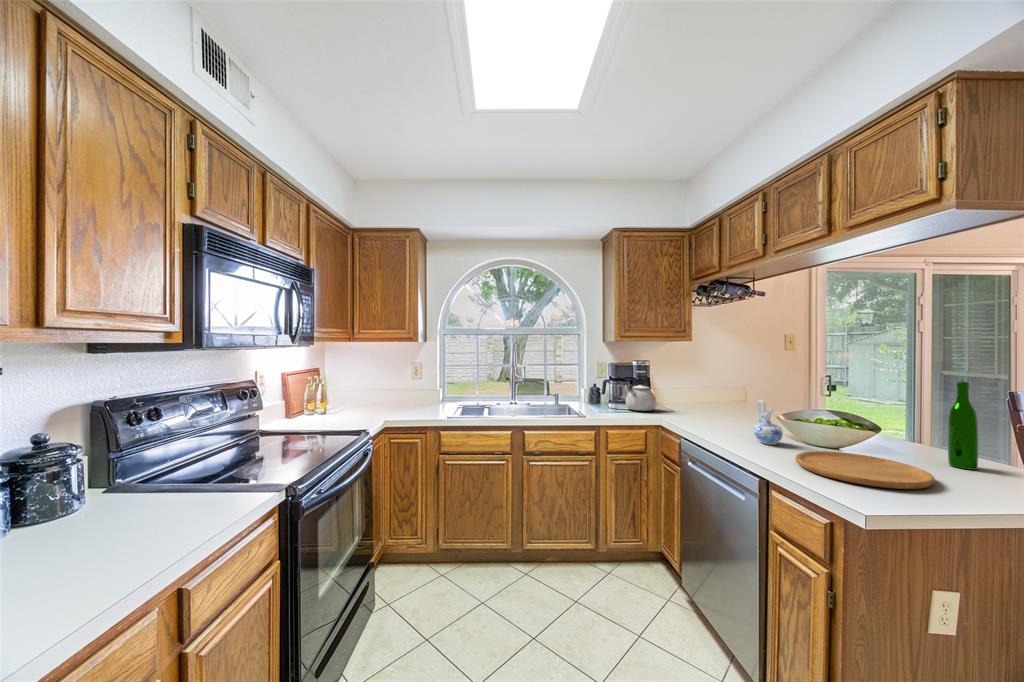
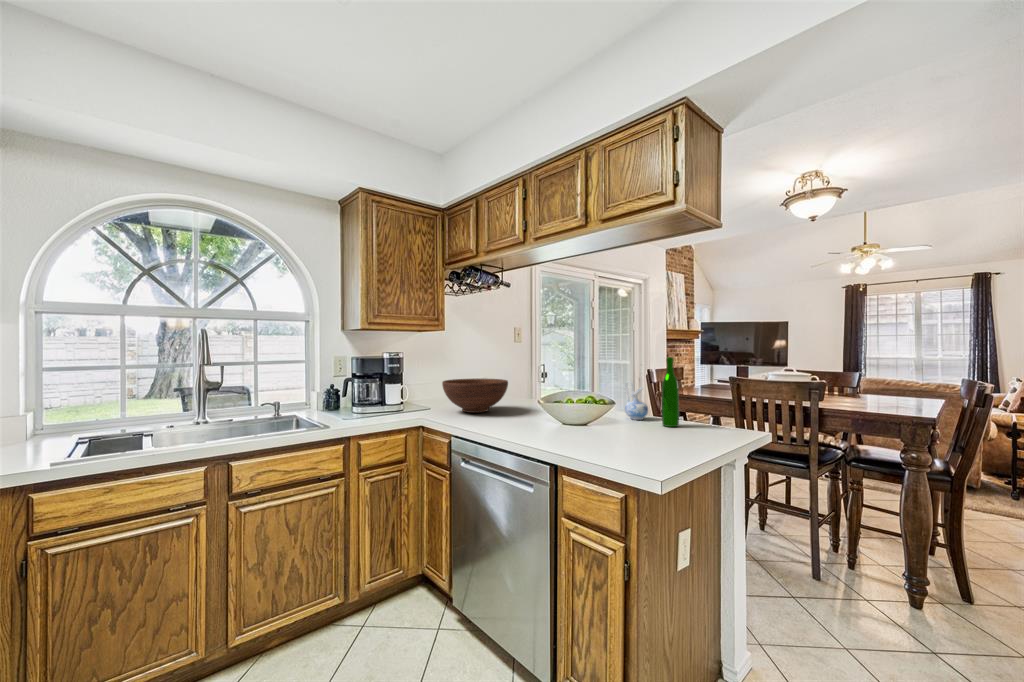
kettle: present [626,376,657,411] -> none [376,371,413,413]
fruit bowl: none [682,387,750,420] -> present [442,378,508,413]
ceramic pitcher: present [753,400,783,445] -> present [625,381,648,420]
cutting board: present [796,451,934,489] -> none [575,427,675,453]

